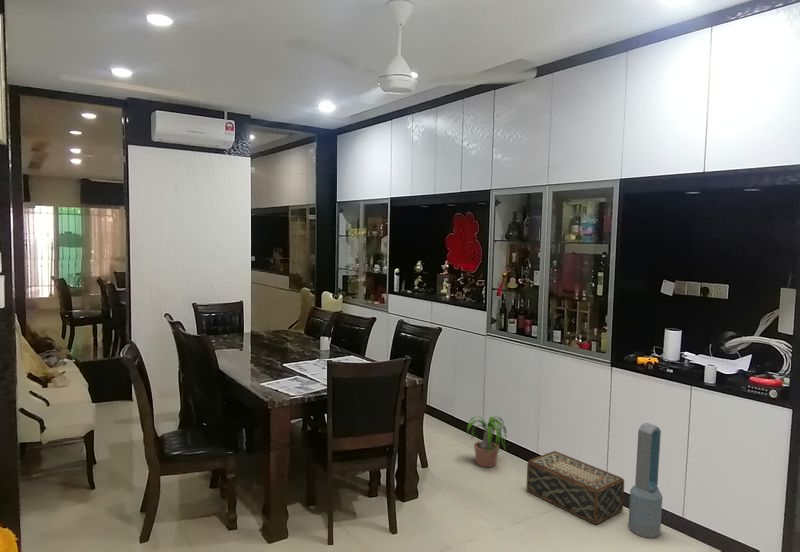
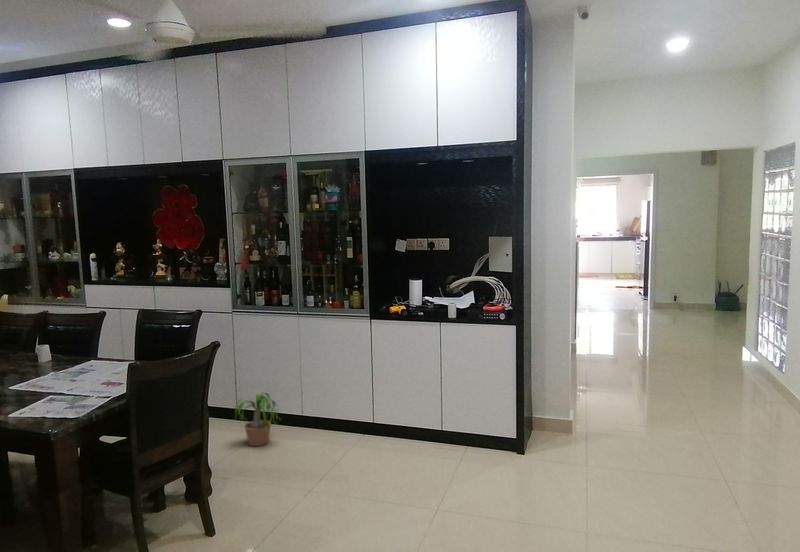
air purifier: present [628,423,663,538] -> none [406,361,431,456]
woven basket: present [527,451,624,524] -> none [310,410,396,460]

